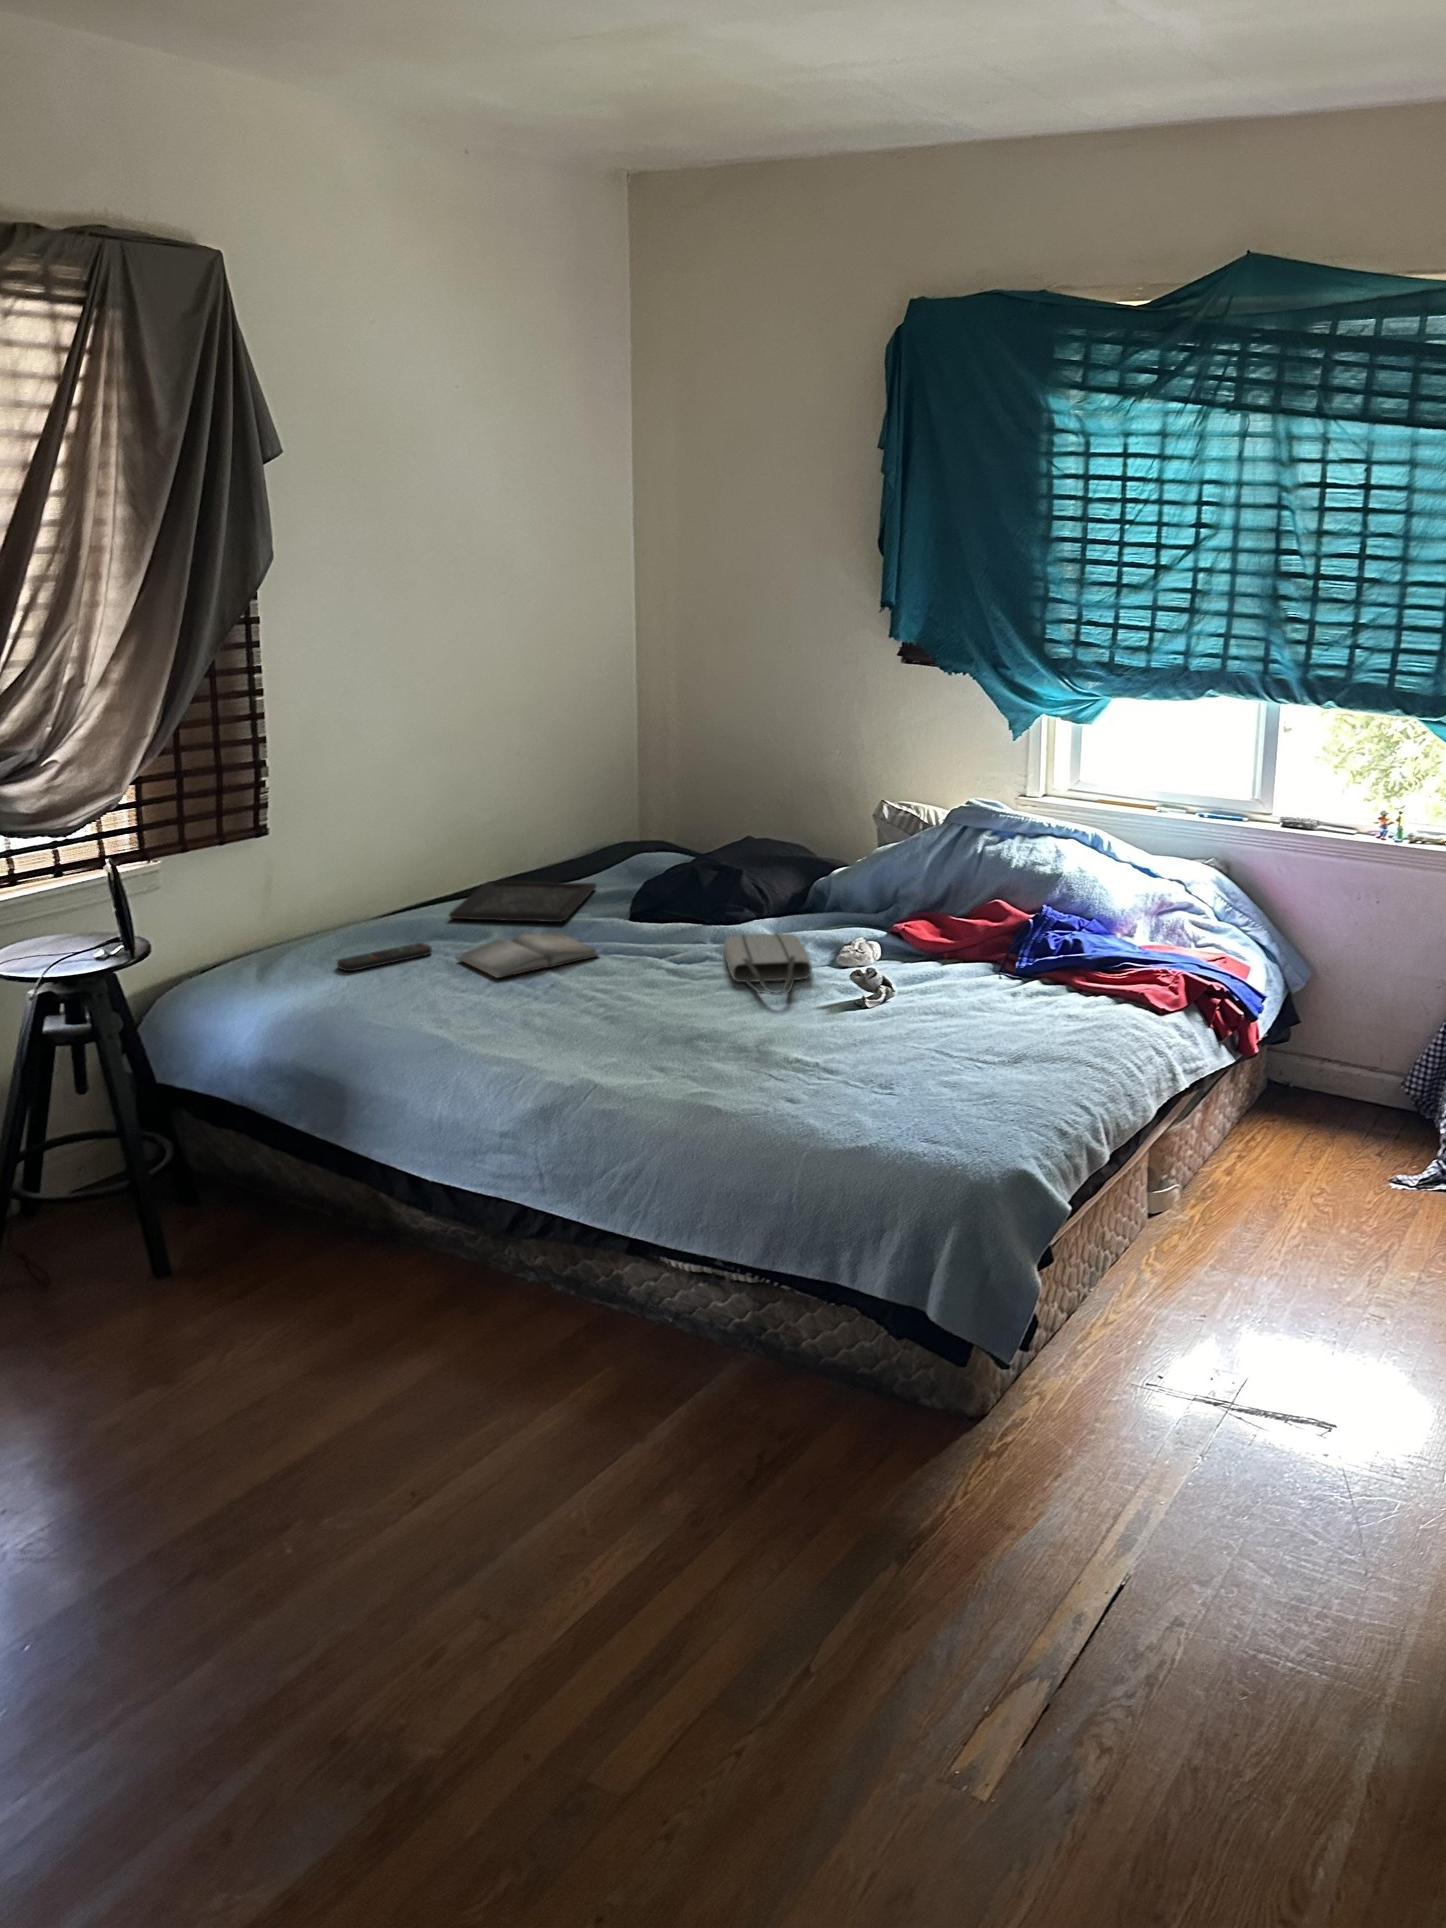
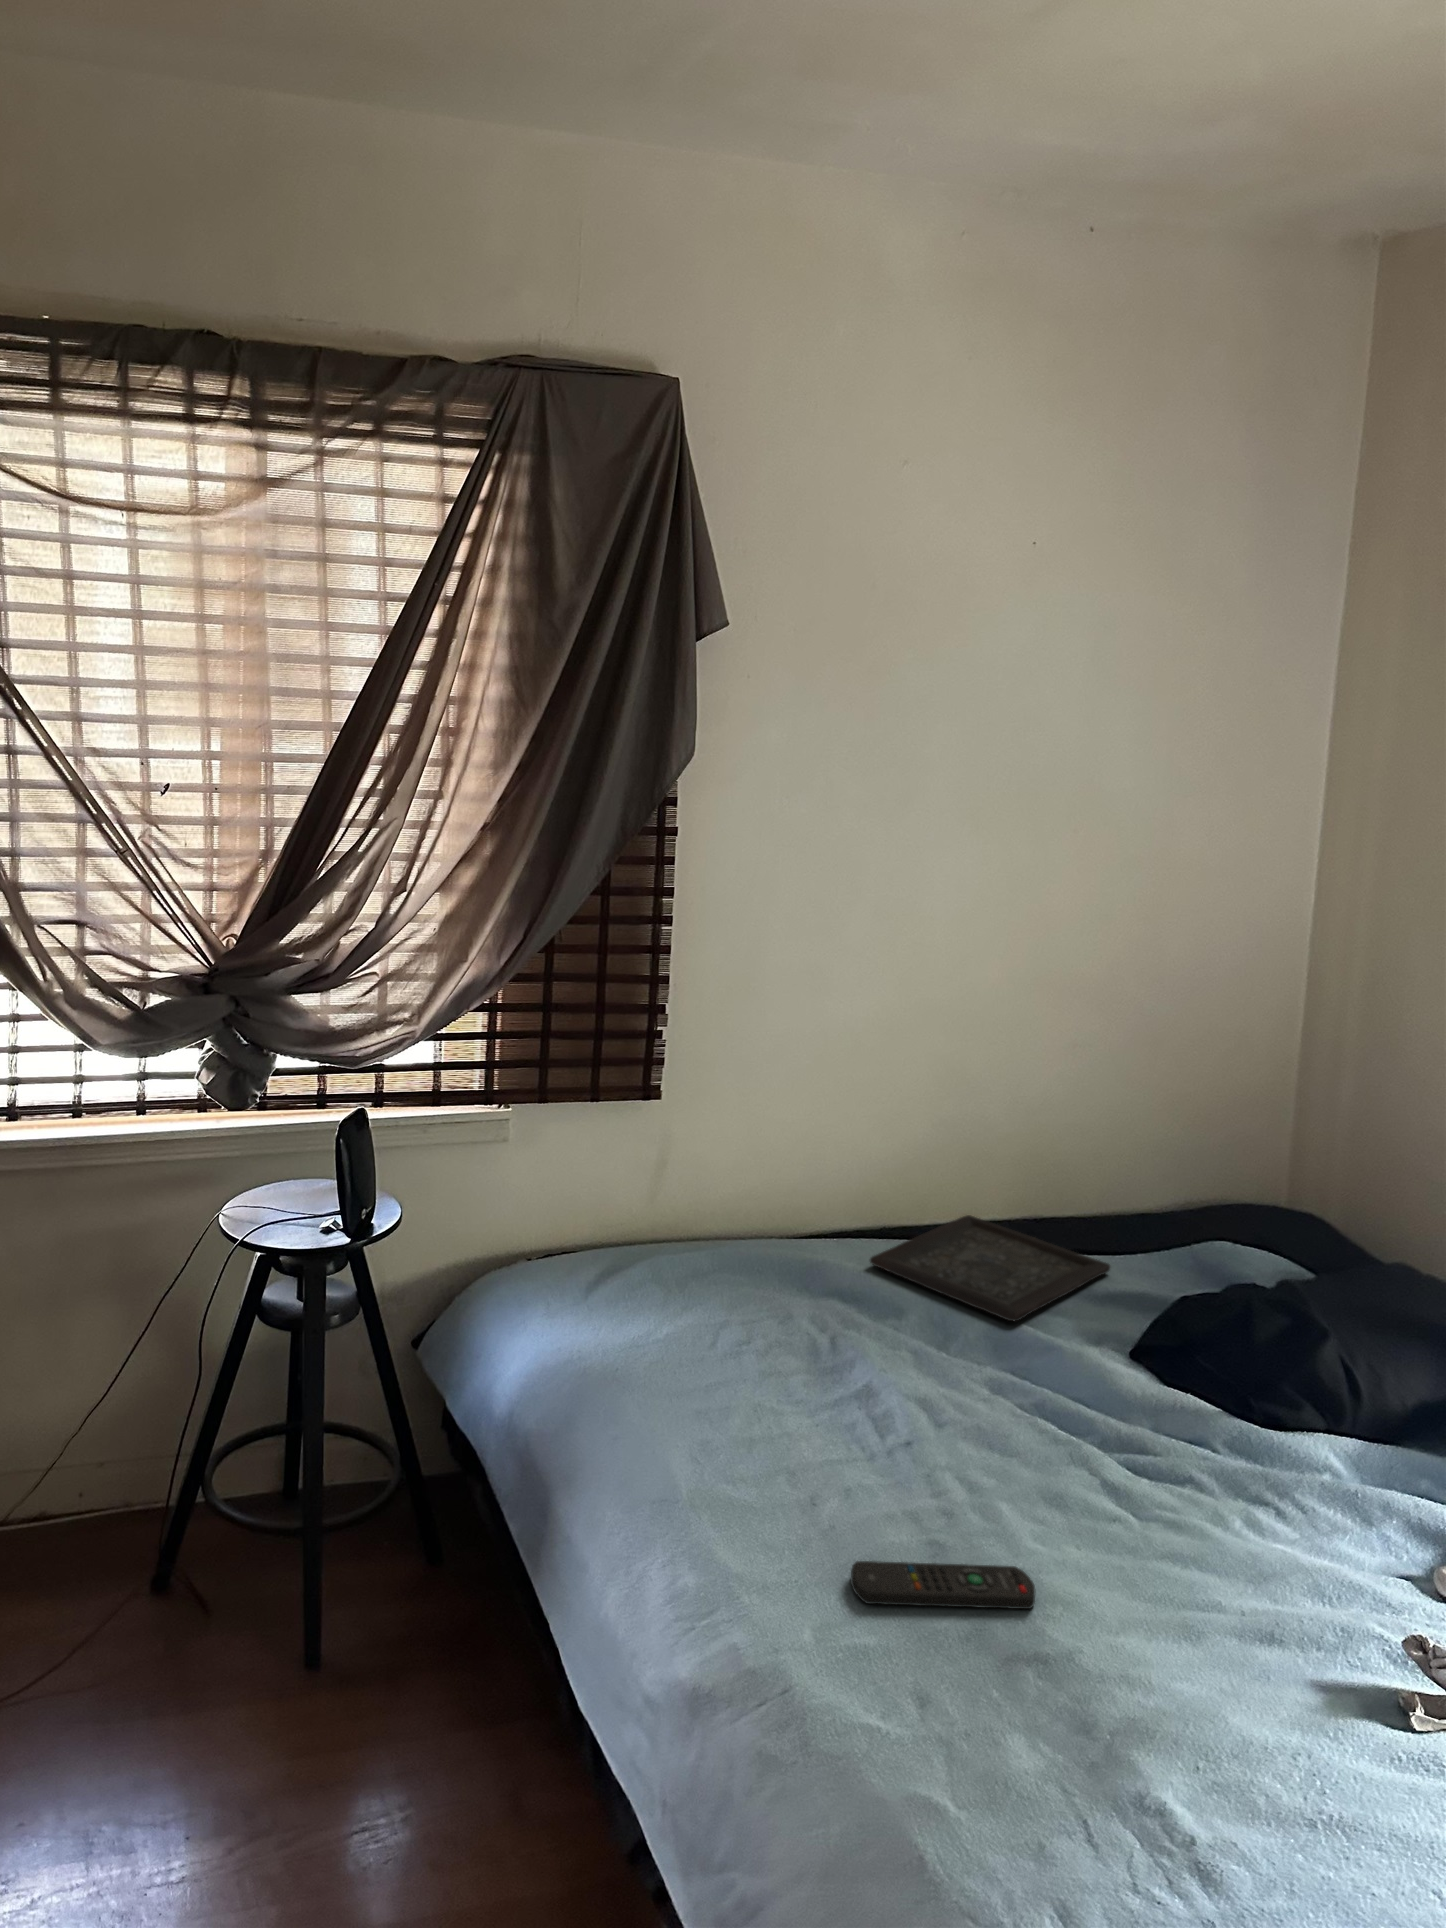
hardback book: present [458,931,599,978] -> none [818,1330,1017,1412]
tote bag: present [724,933,812,995] -> none [1191,1457,1366,1644]
remote control: present [337,943,432,971] -> present [851,1561,1035,1609]

